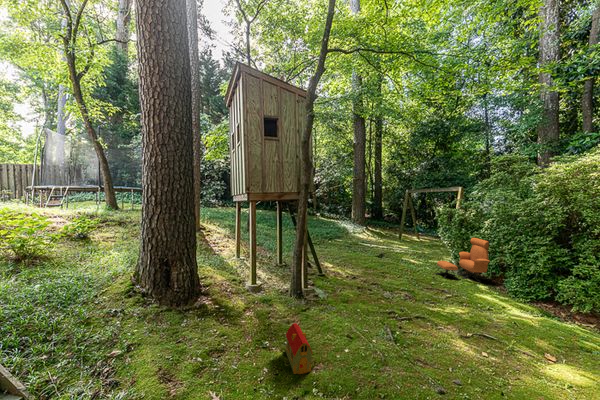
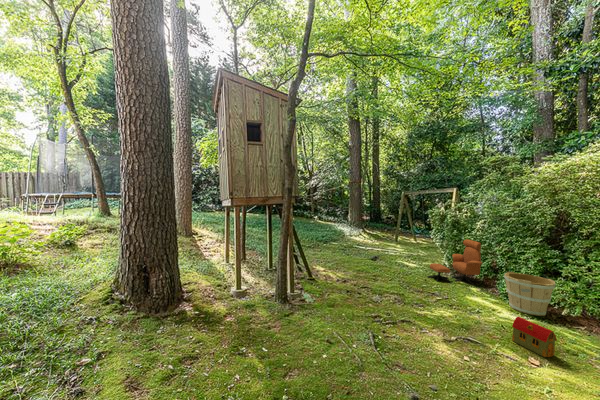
wooden bucket: none [514,270,566,313] -> present [504,272,556,316]
toy house: present [286,323,313,374] -> present [512,317,557,357]

